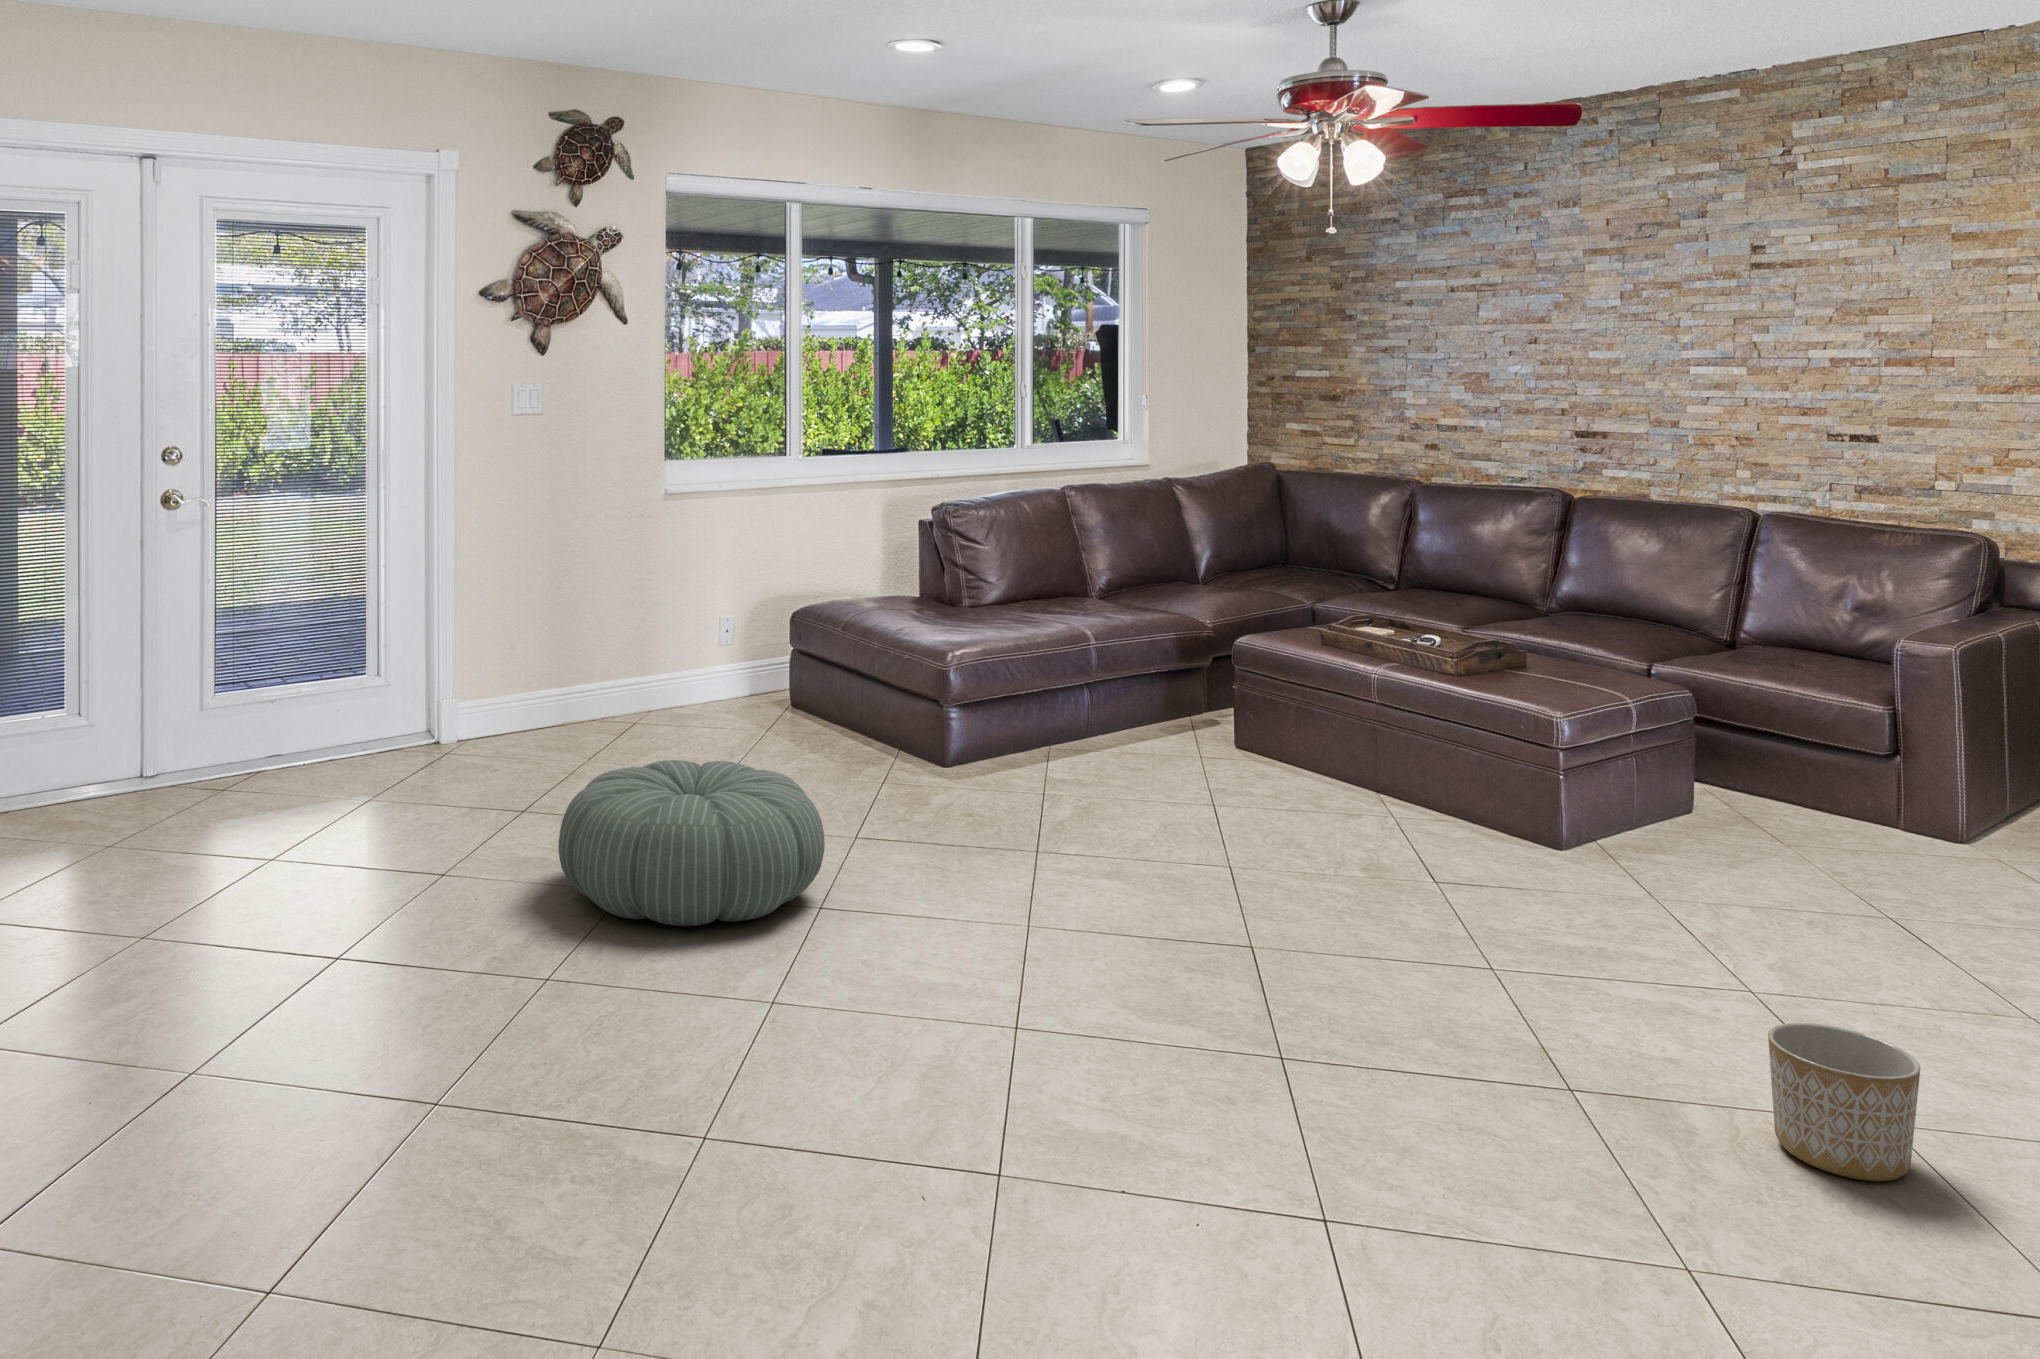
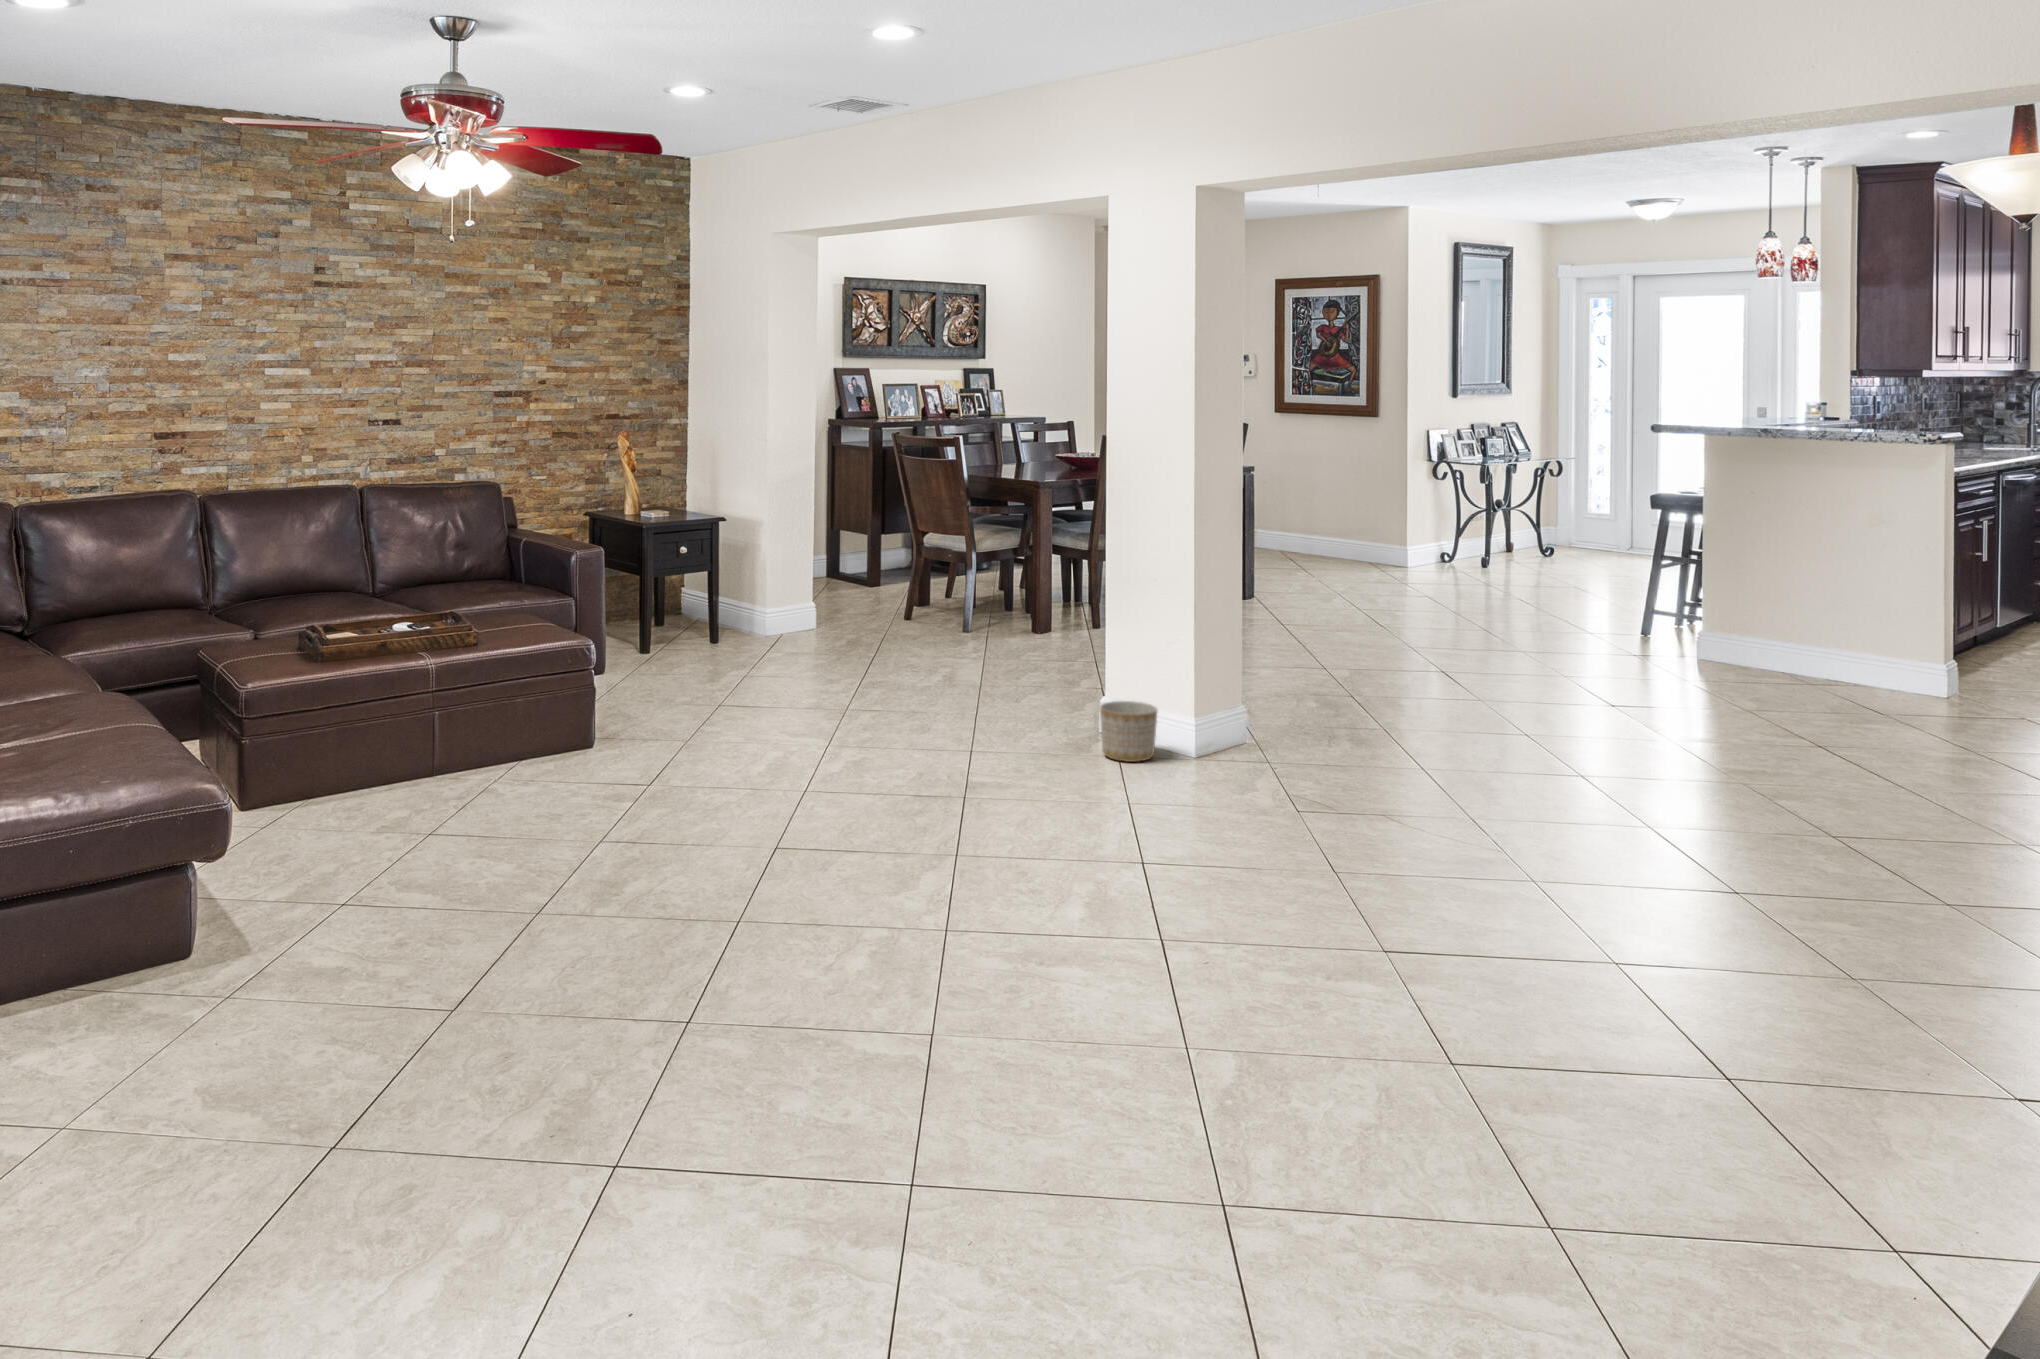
pouf: present [559,760,825,926] -> none [729,860,1019,1064]

